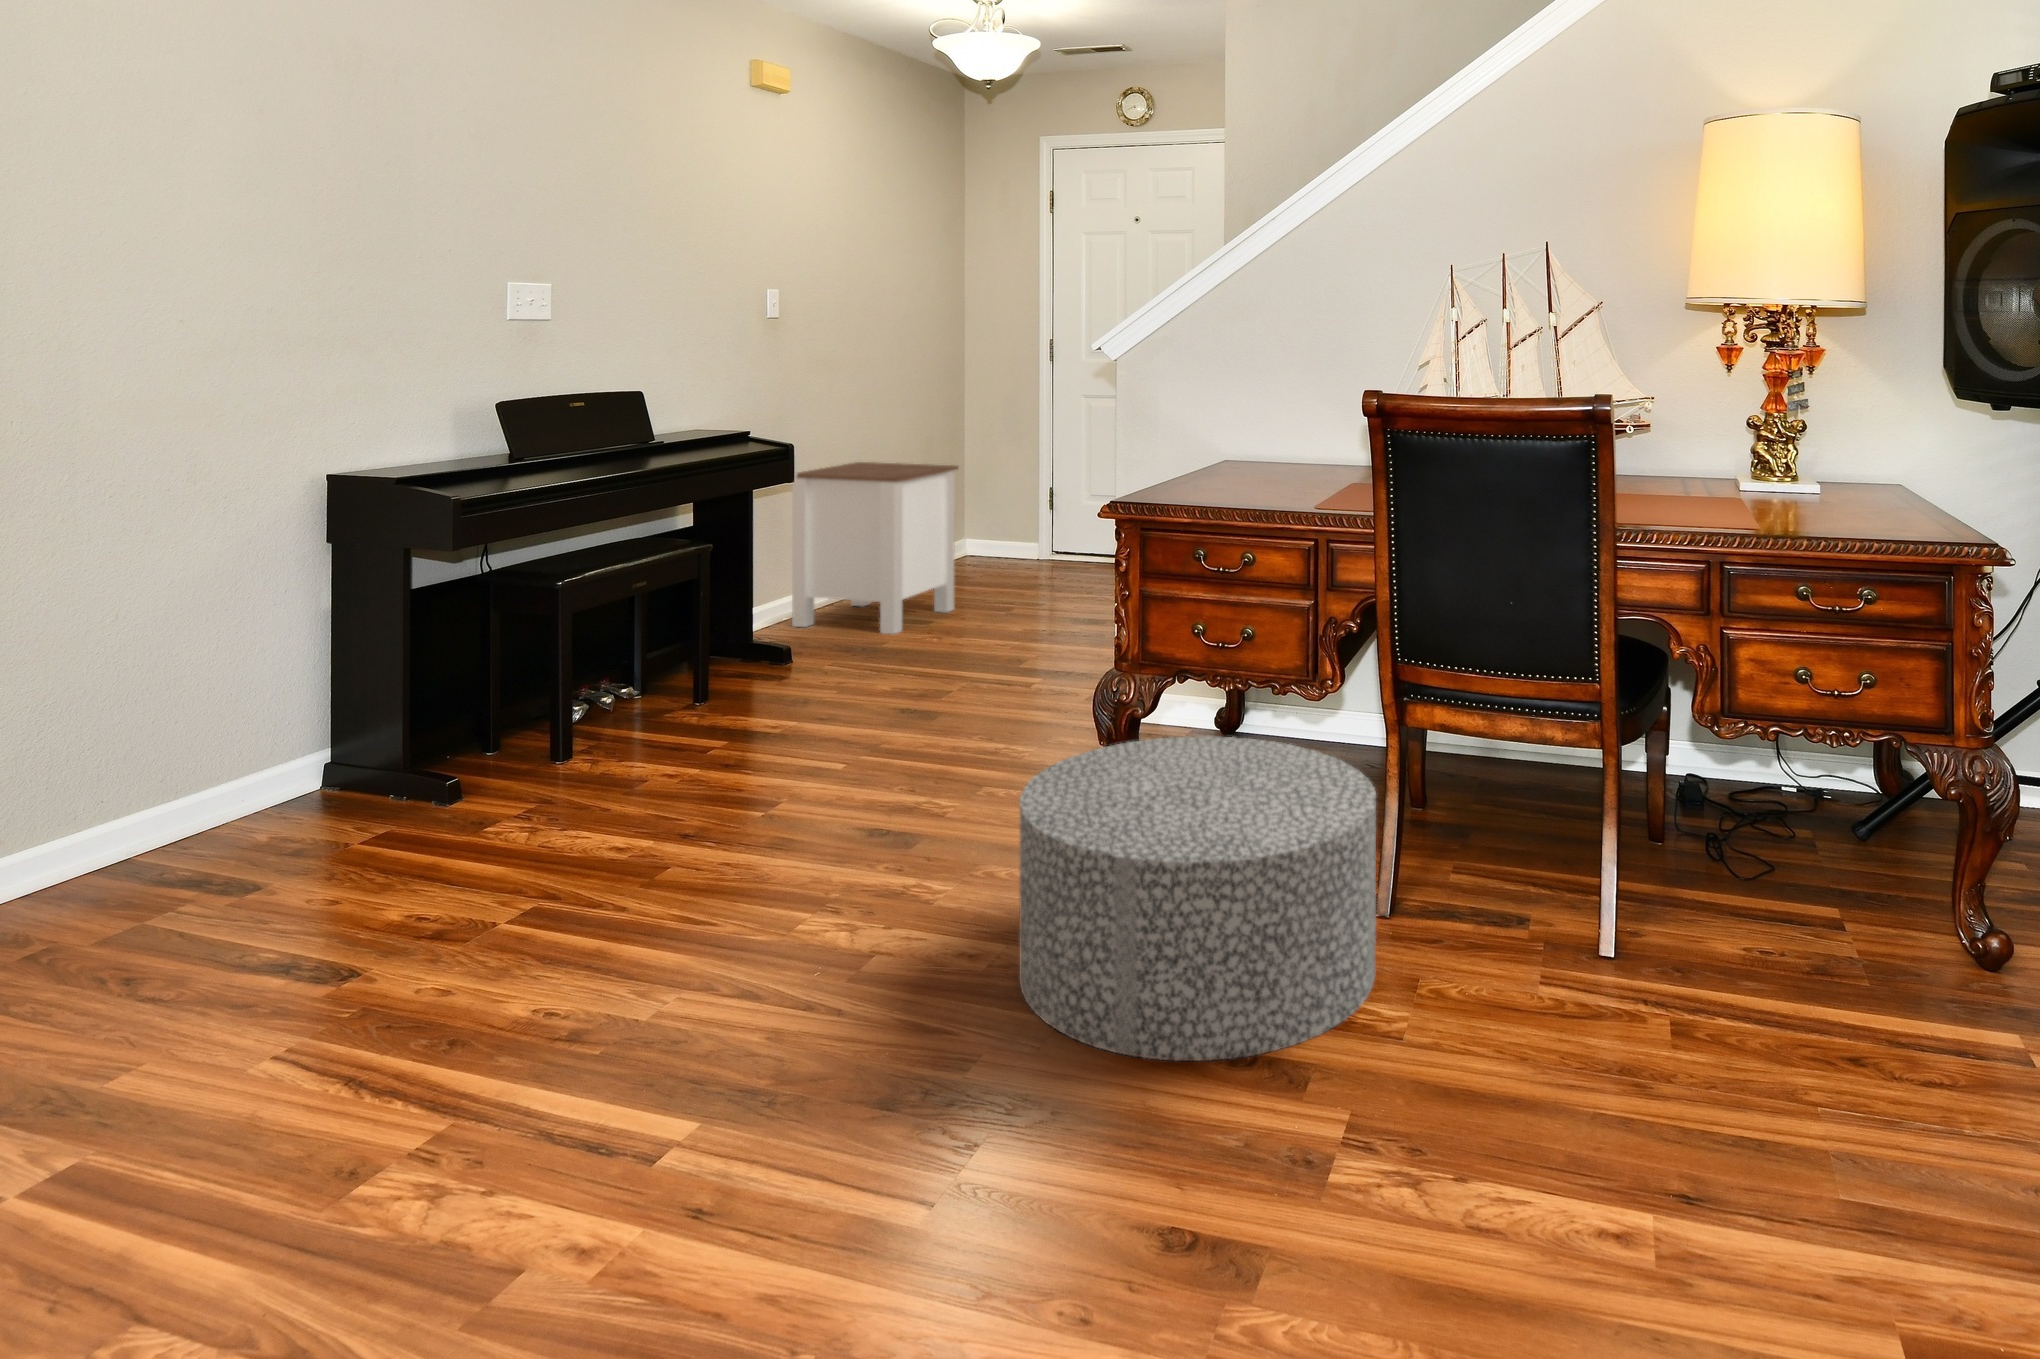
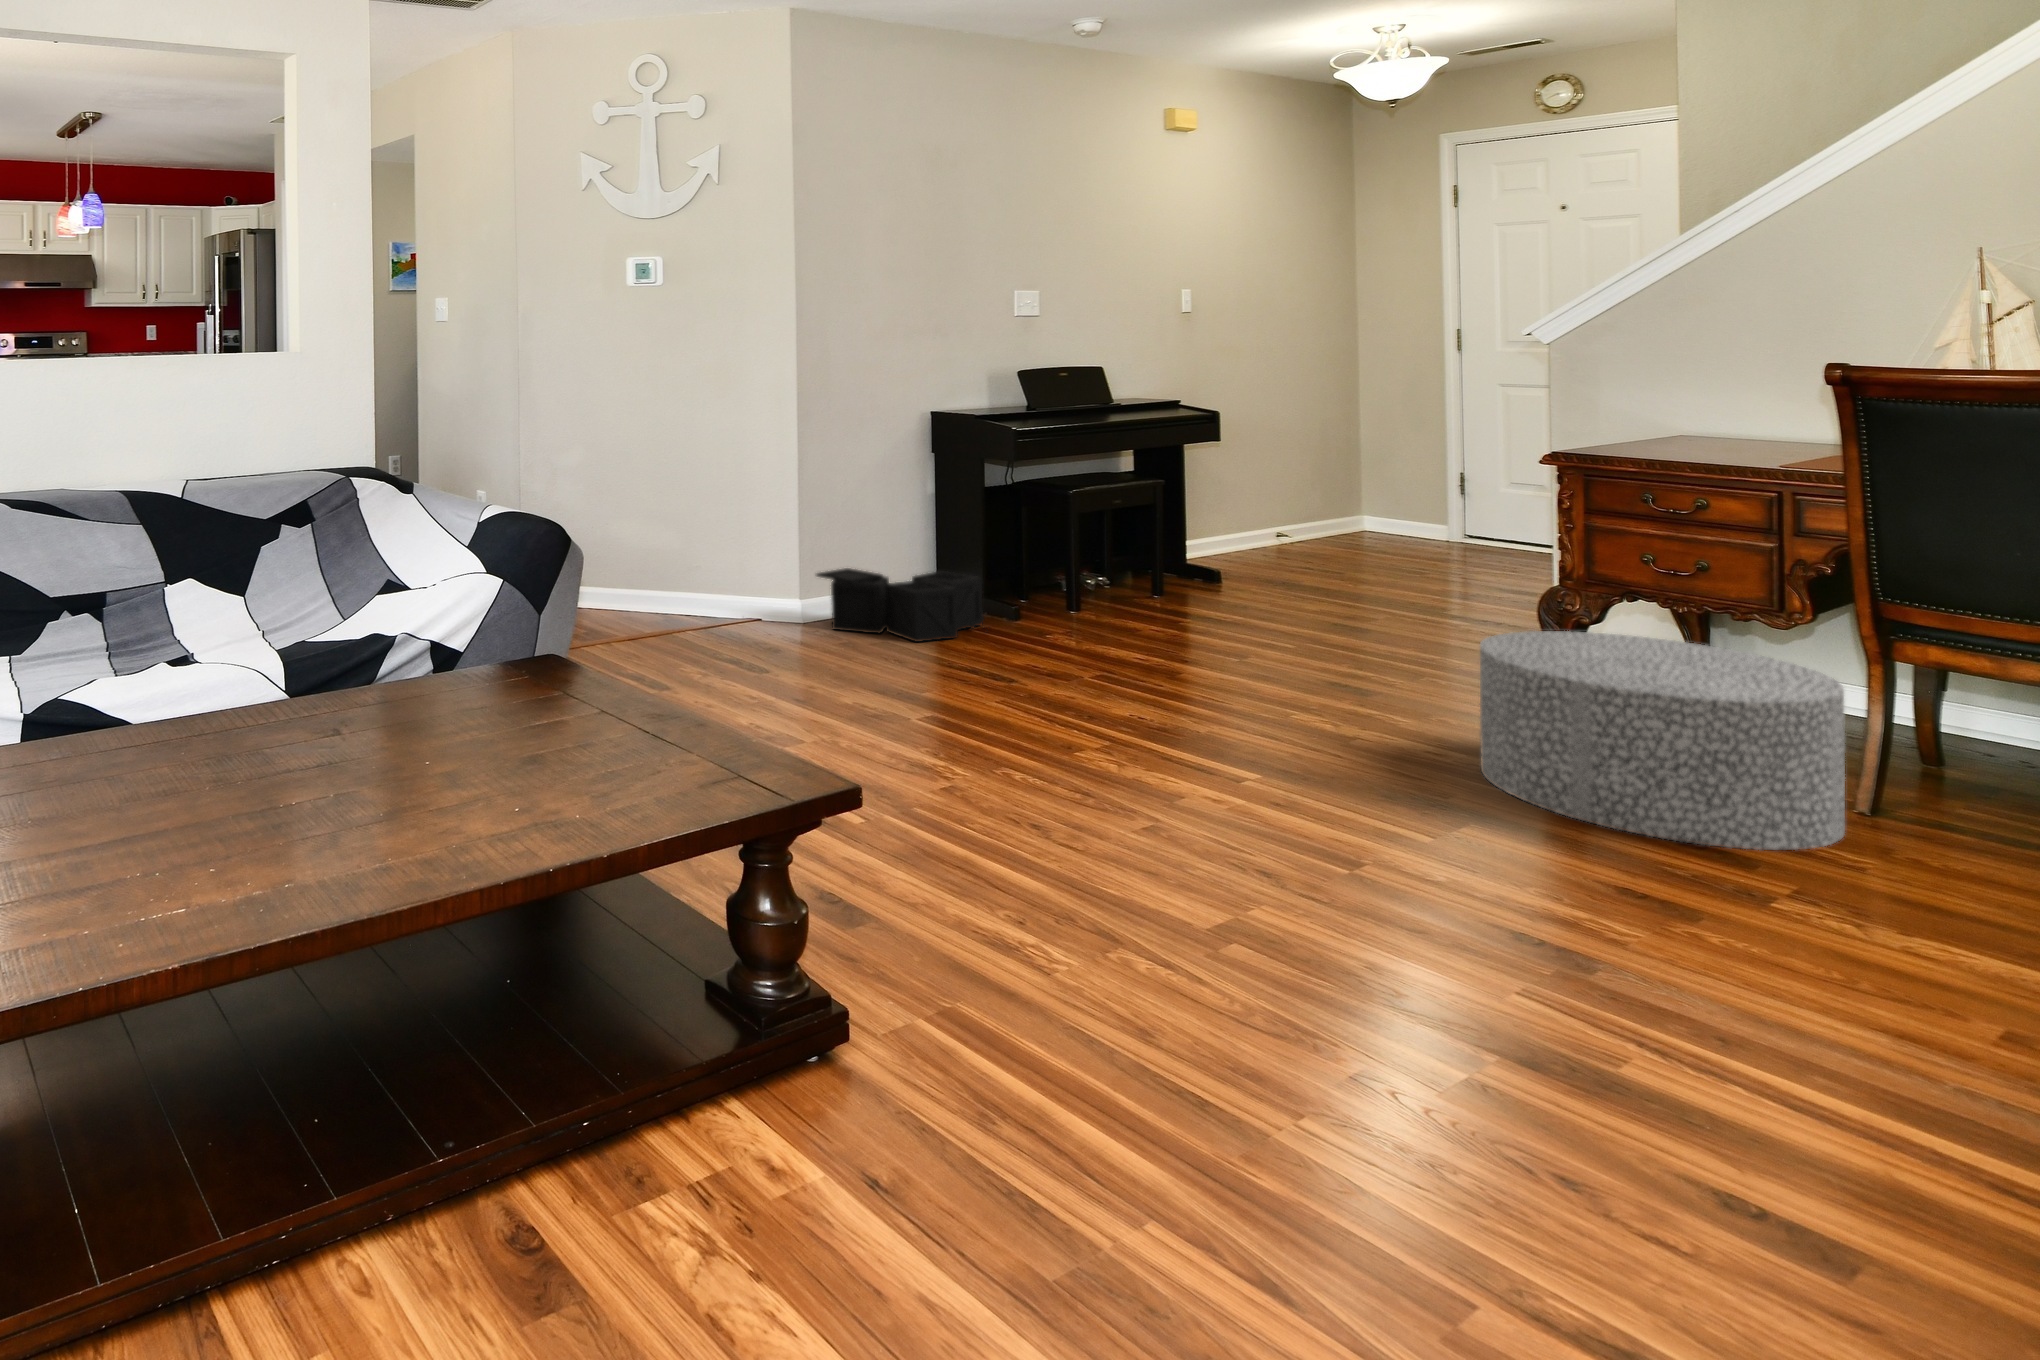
side table: present [792,462,959,634] -> none [1208,432,1365,574]
storage bin: none [26,740,394,903] -> present [817,568,984,642]

